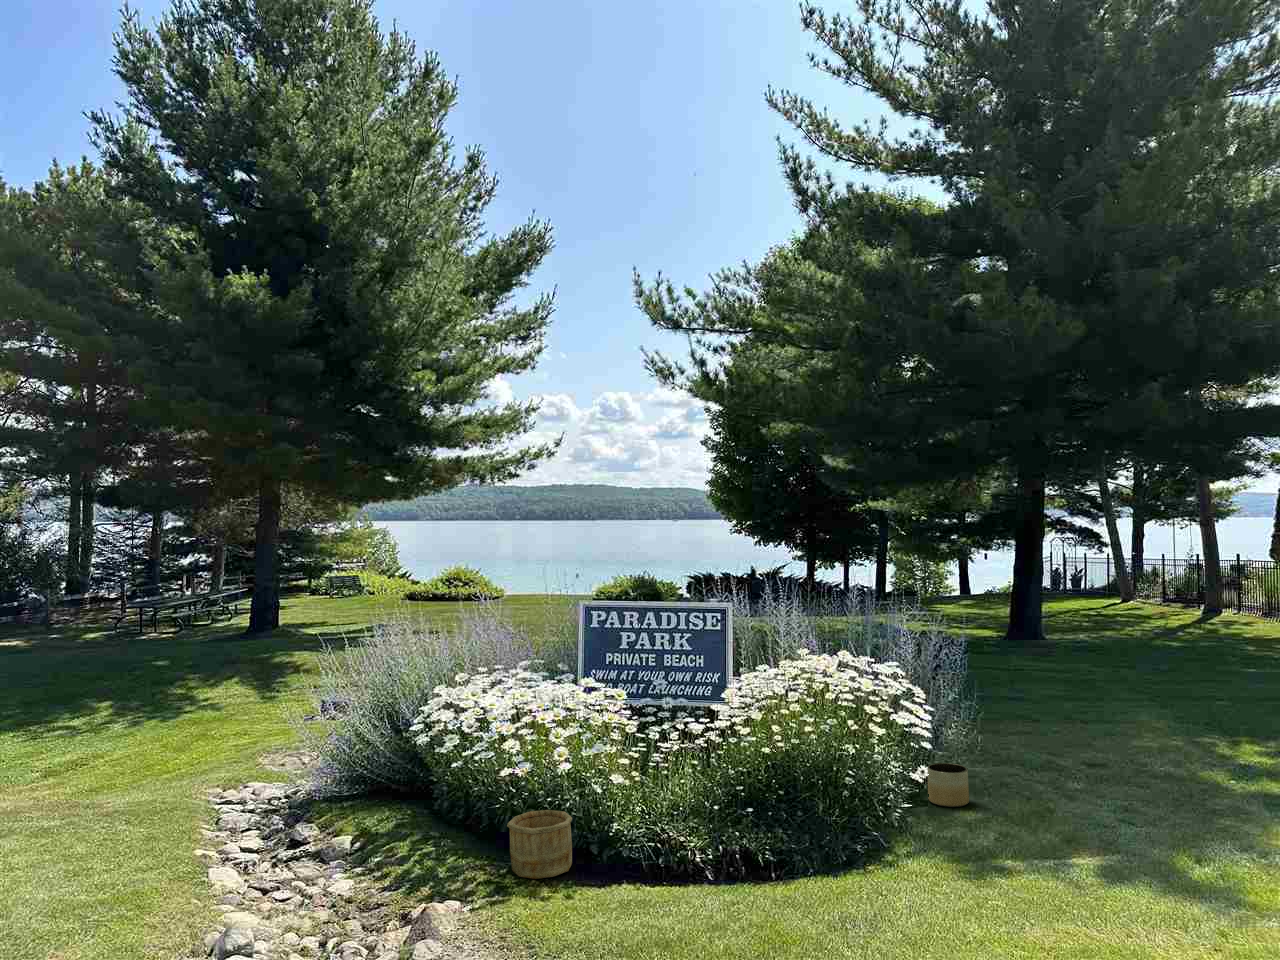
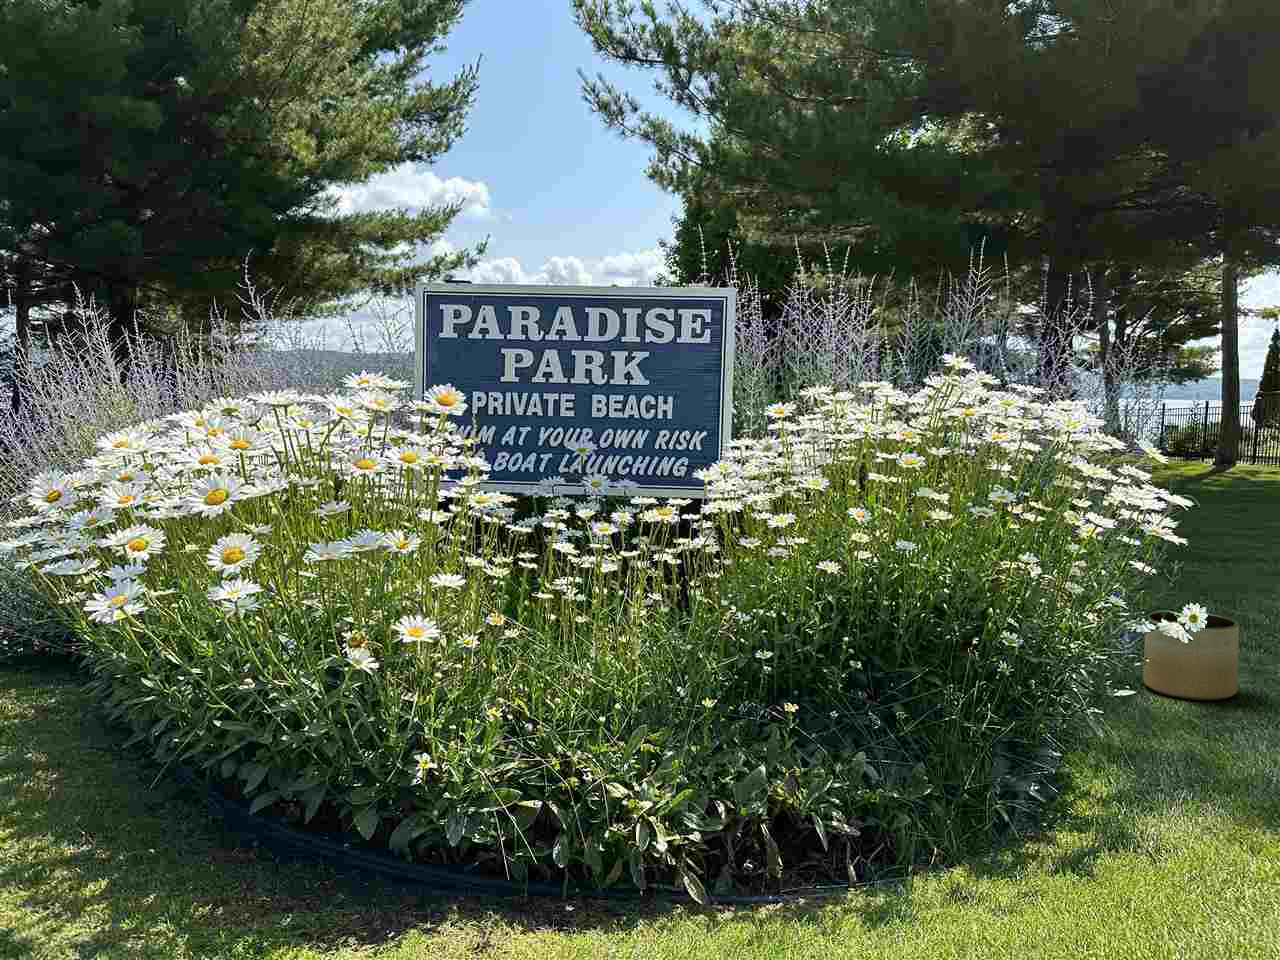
wooden bucket: present [507,810,572,879] -> none [115,712,312,911]

